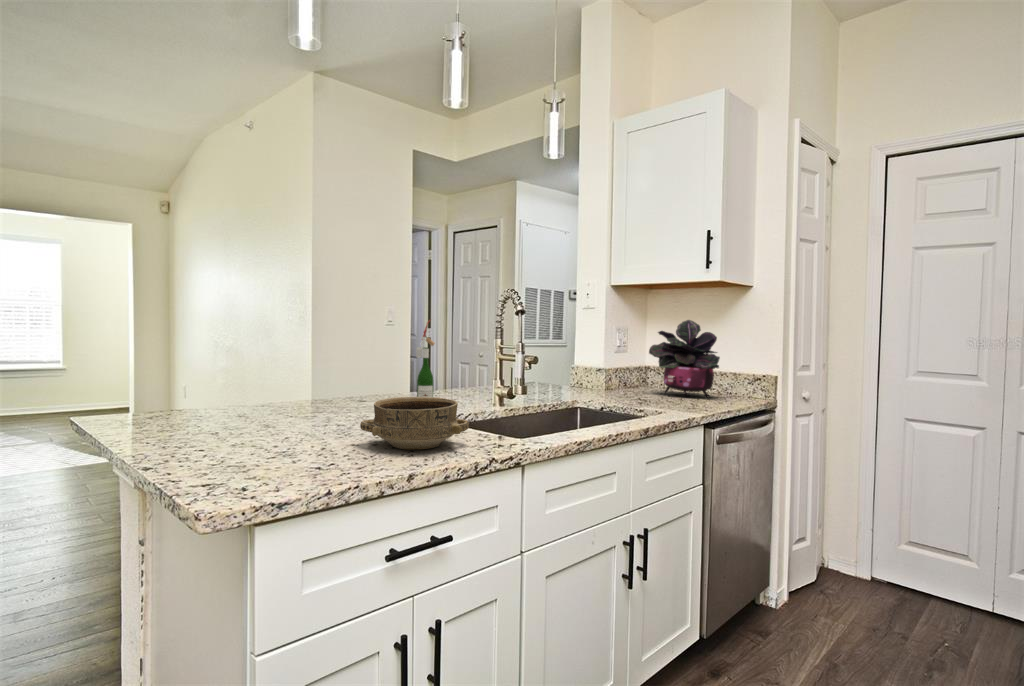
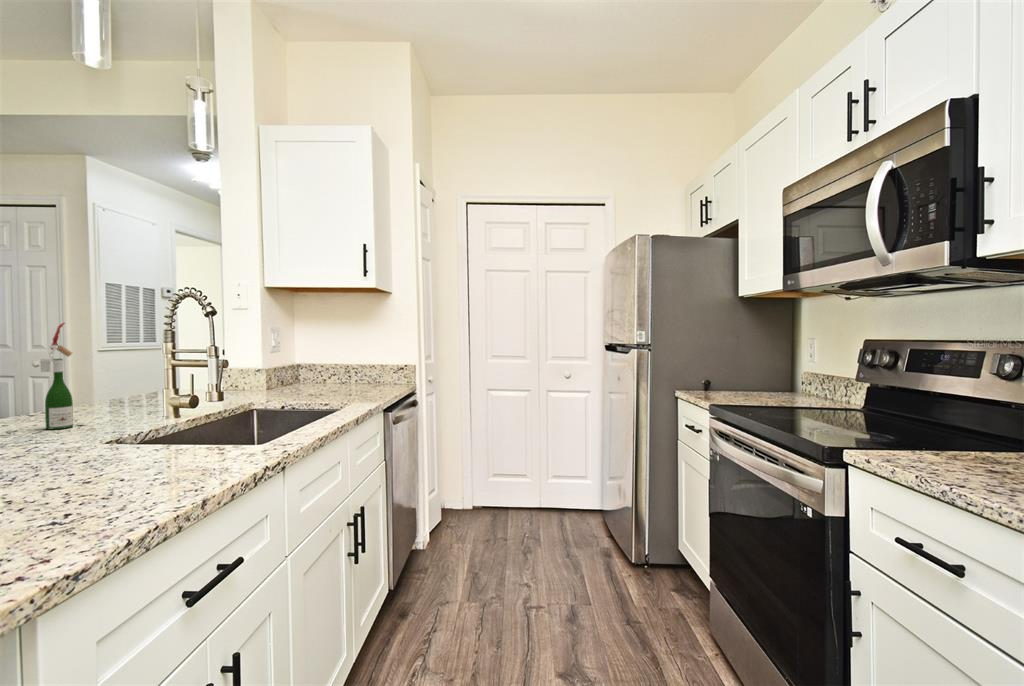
potted plant: present [649,320,720,398] -> none [307,320,373,388]
ceramic bowl: present [360,397,469,449] -> none [63,414,216,480]

